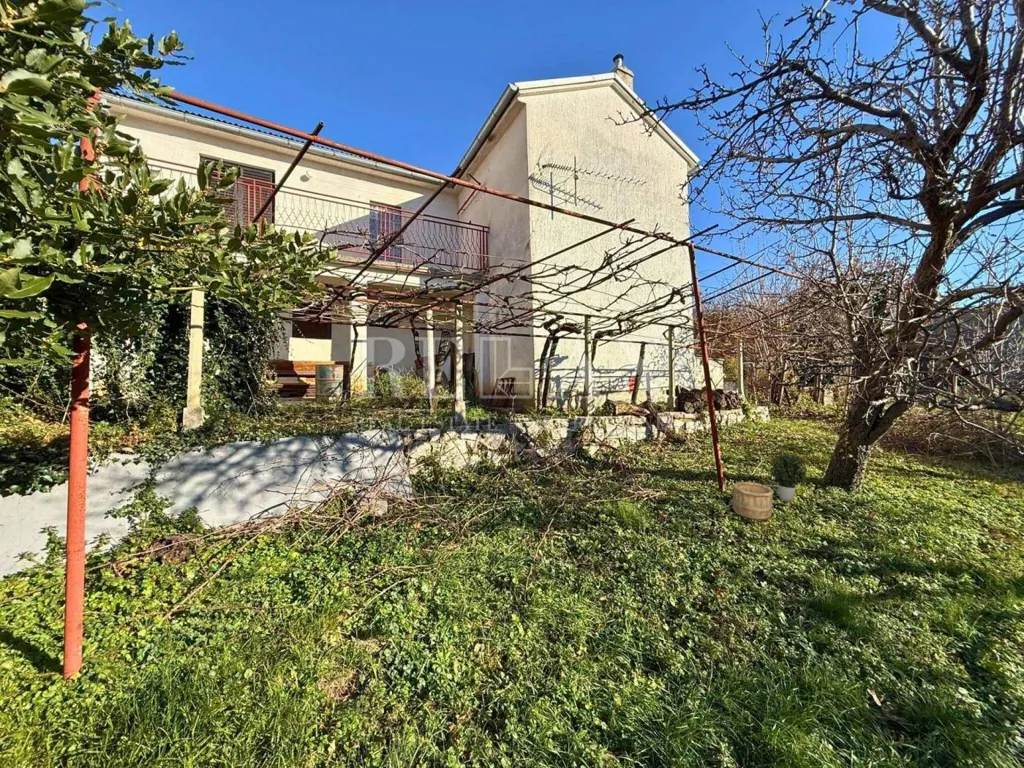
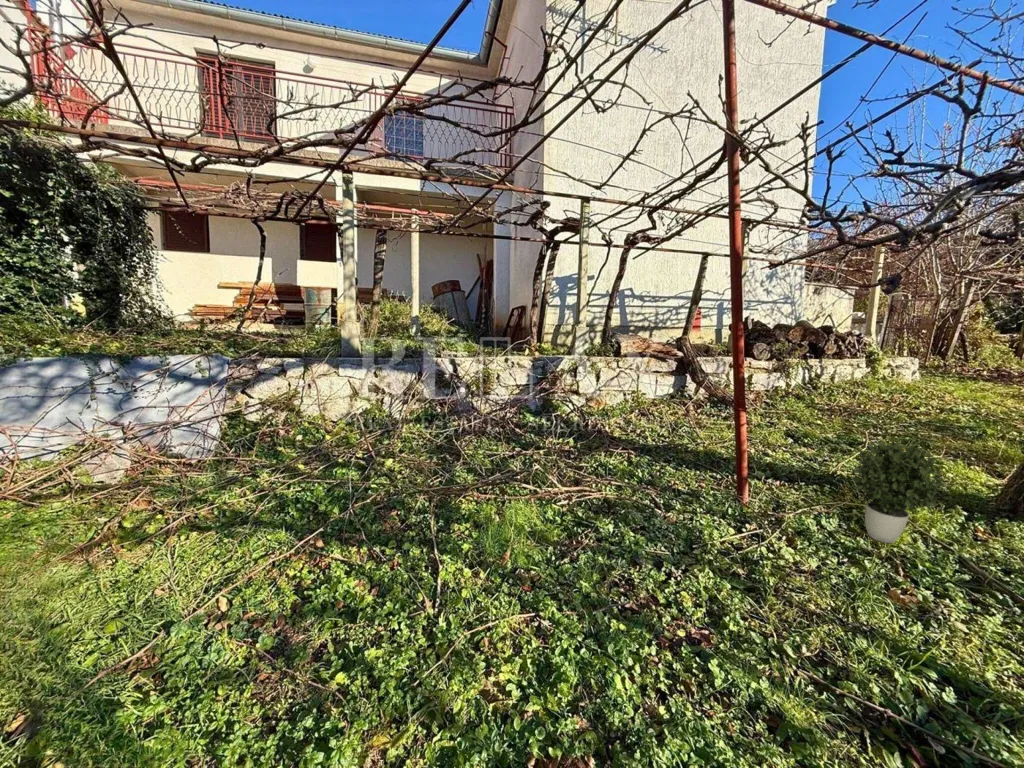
wooden bucket: present [733,482,774,520] -> none [739,494,833,588]

